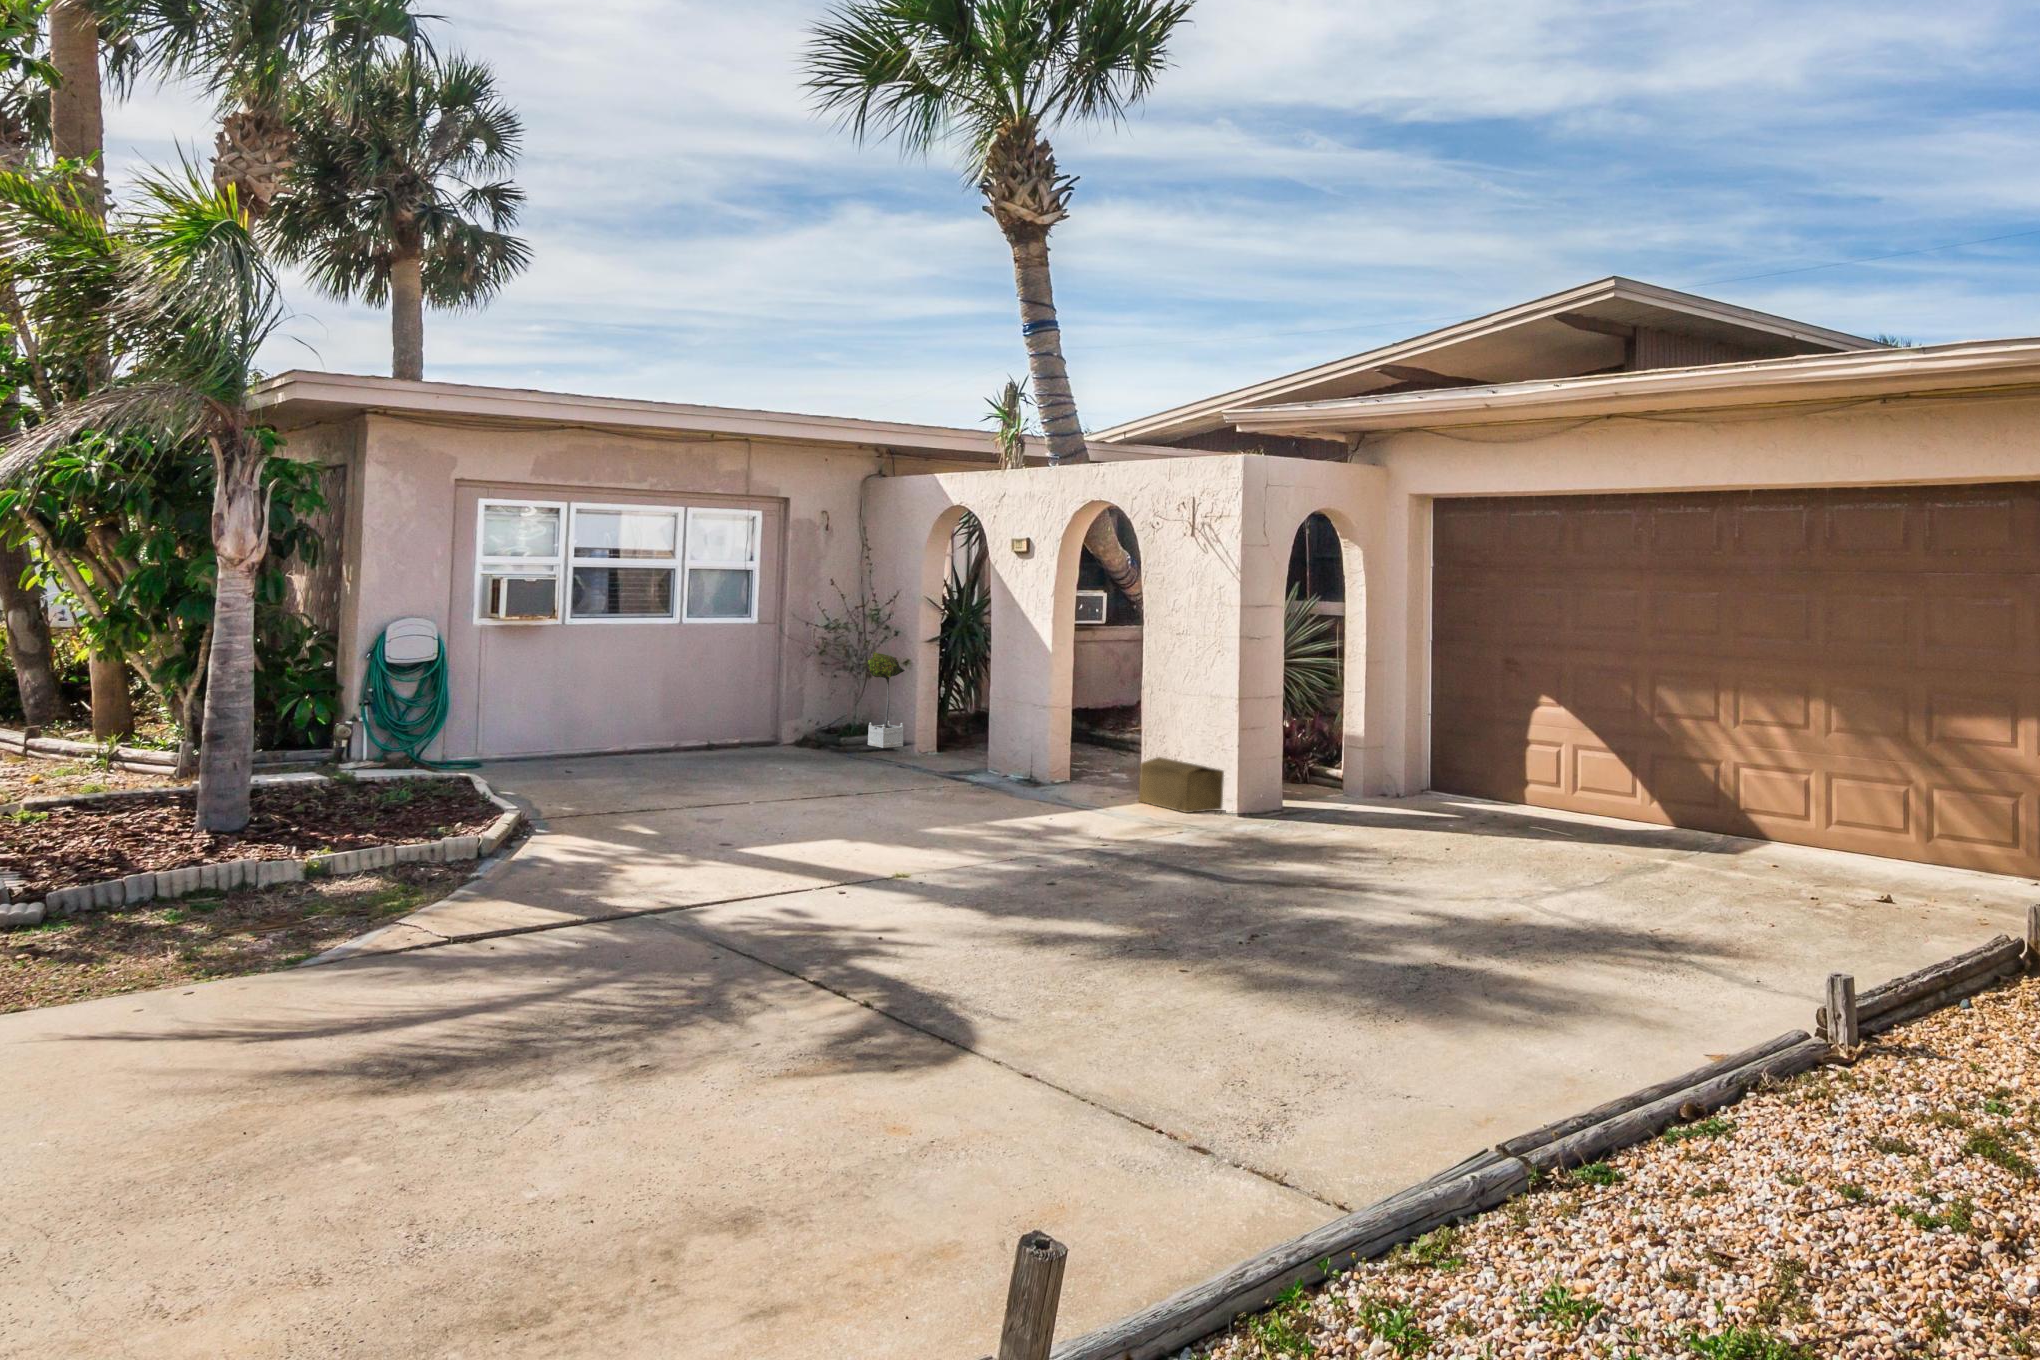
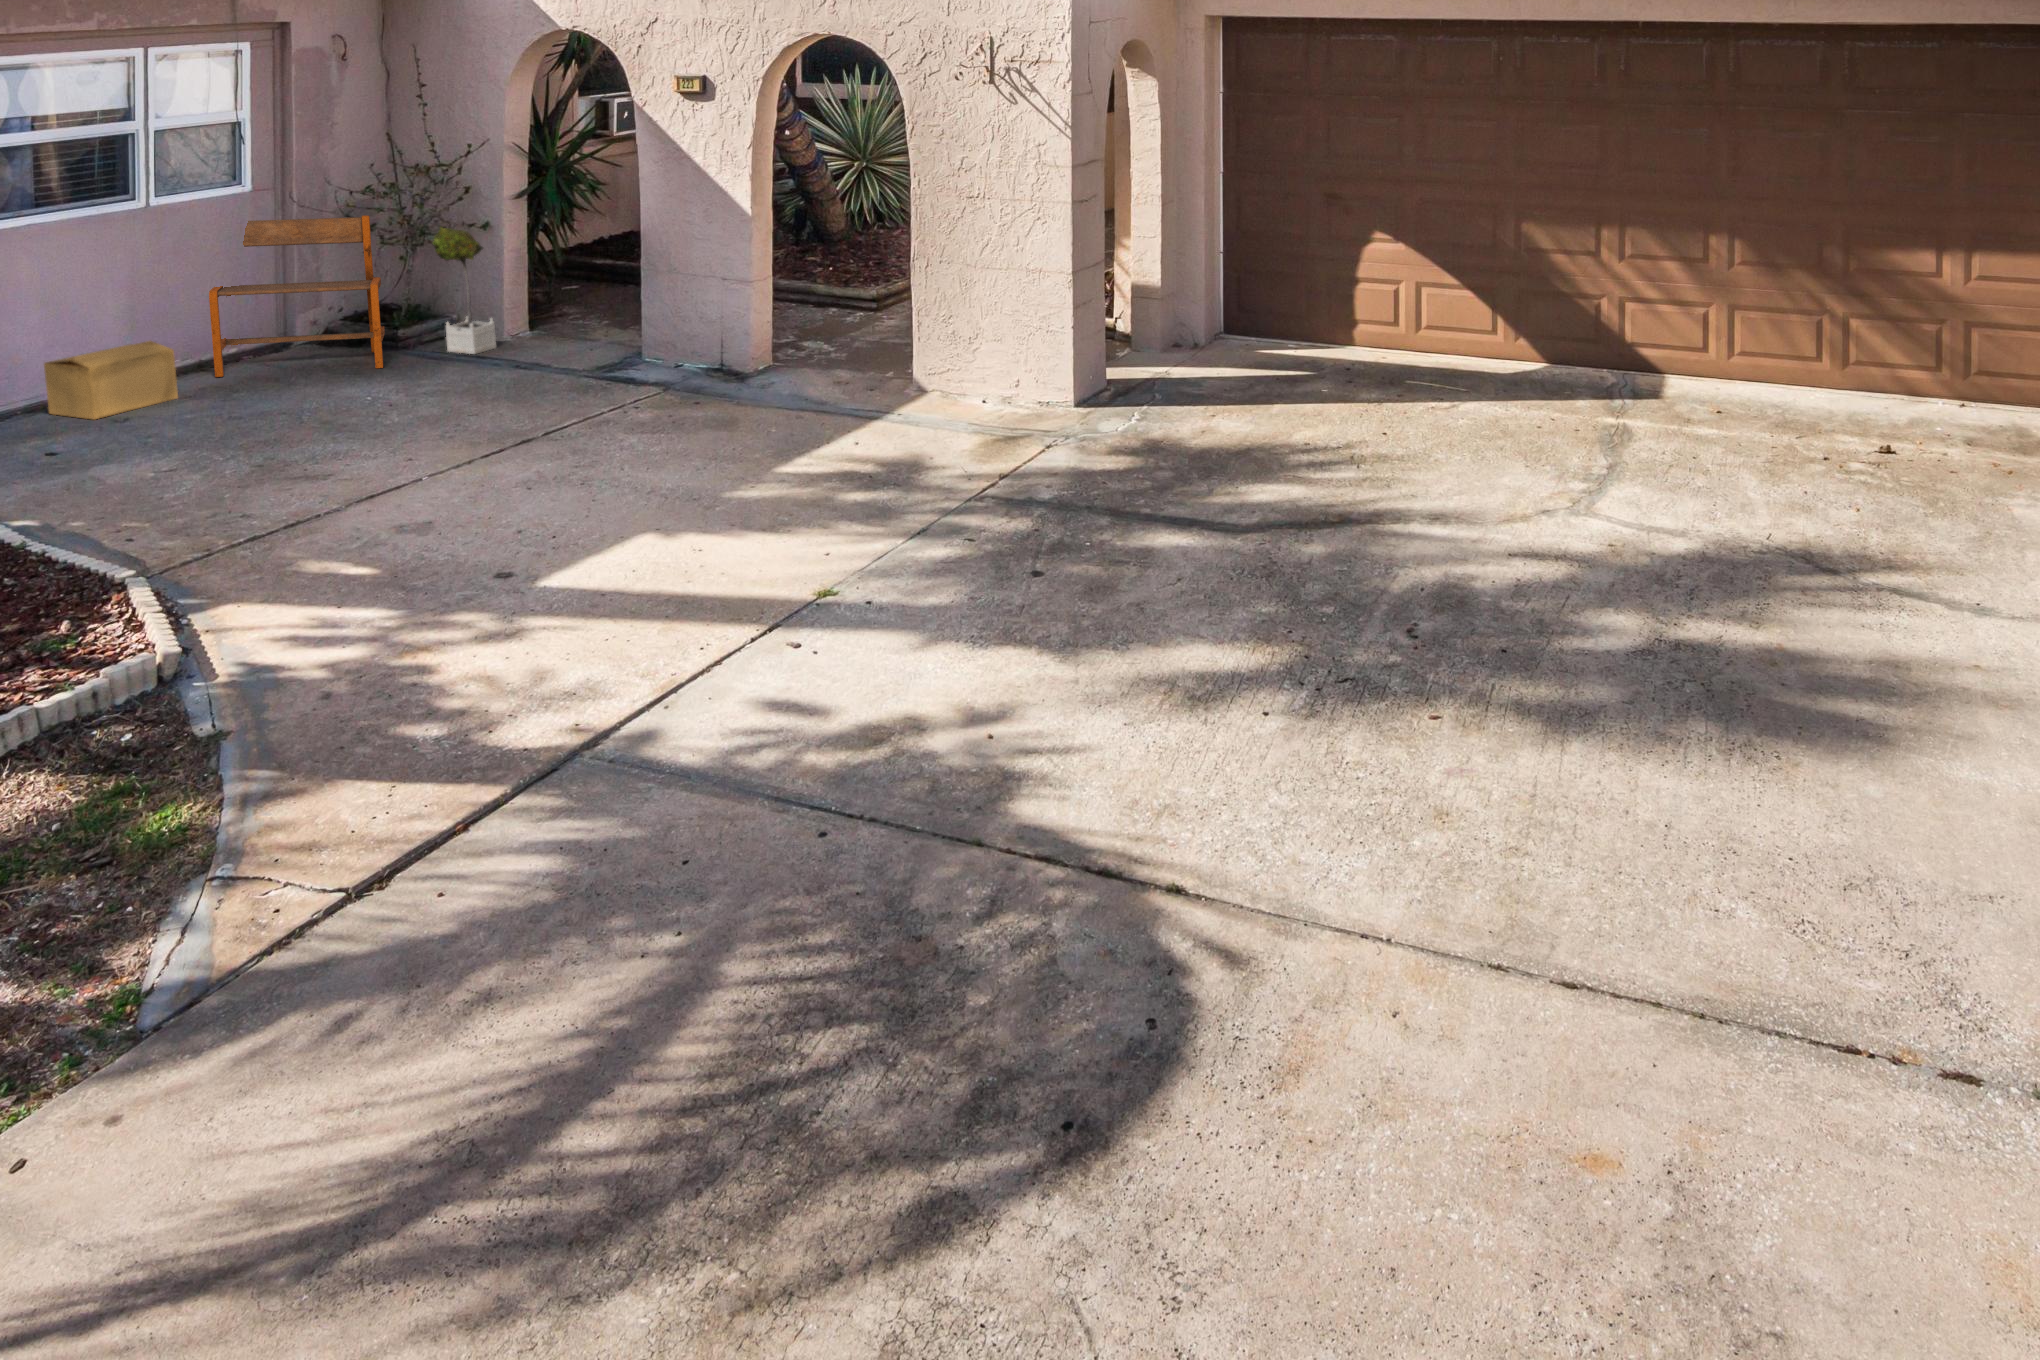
bench: none [703,635,831,749] -> present [209,215,385,377]
cardboard box: present [1139,757,1224,813] -> present [44,341,178,419]

